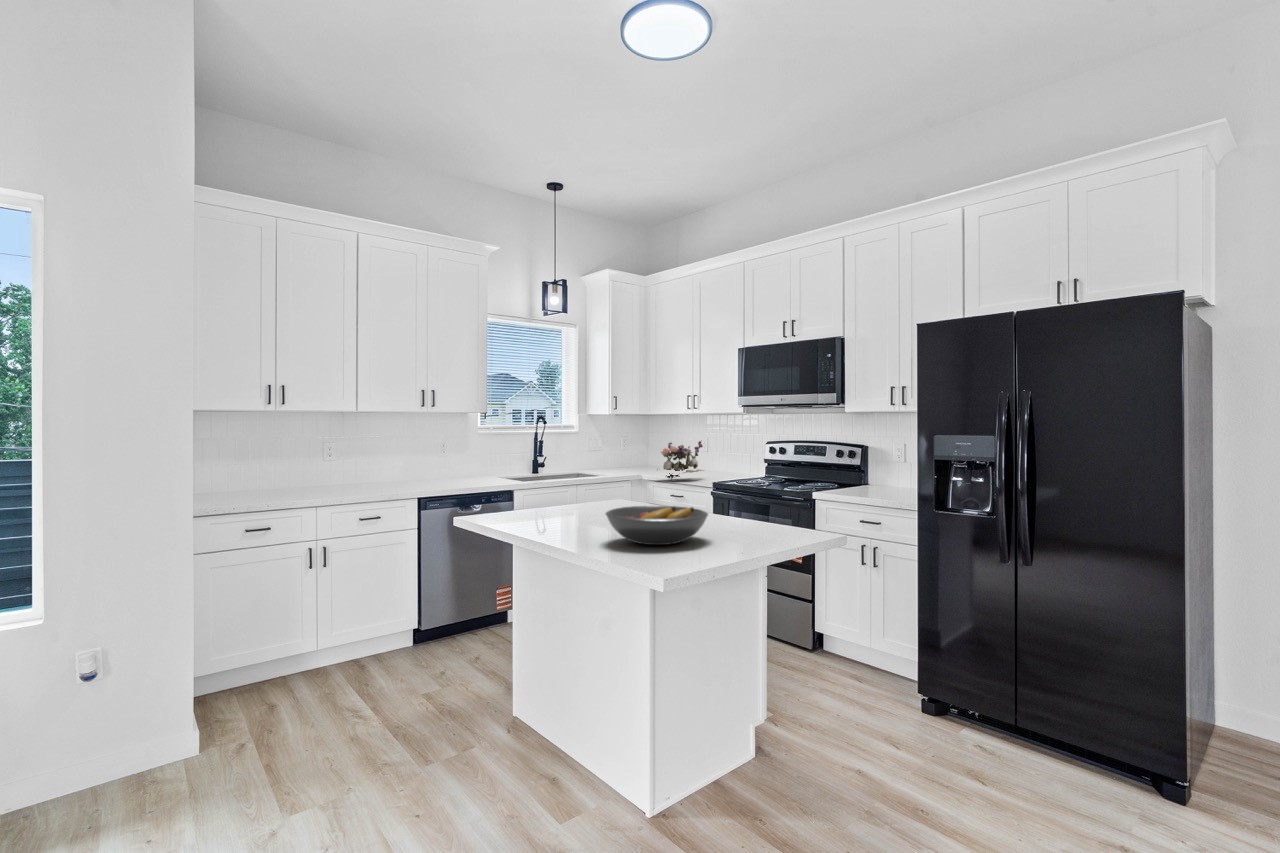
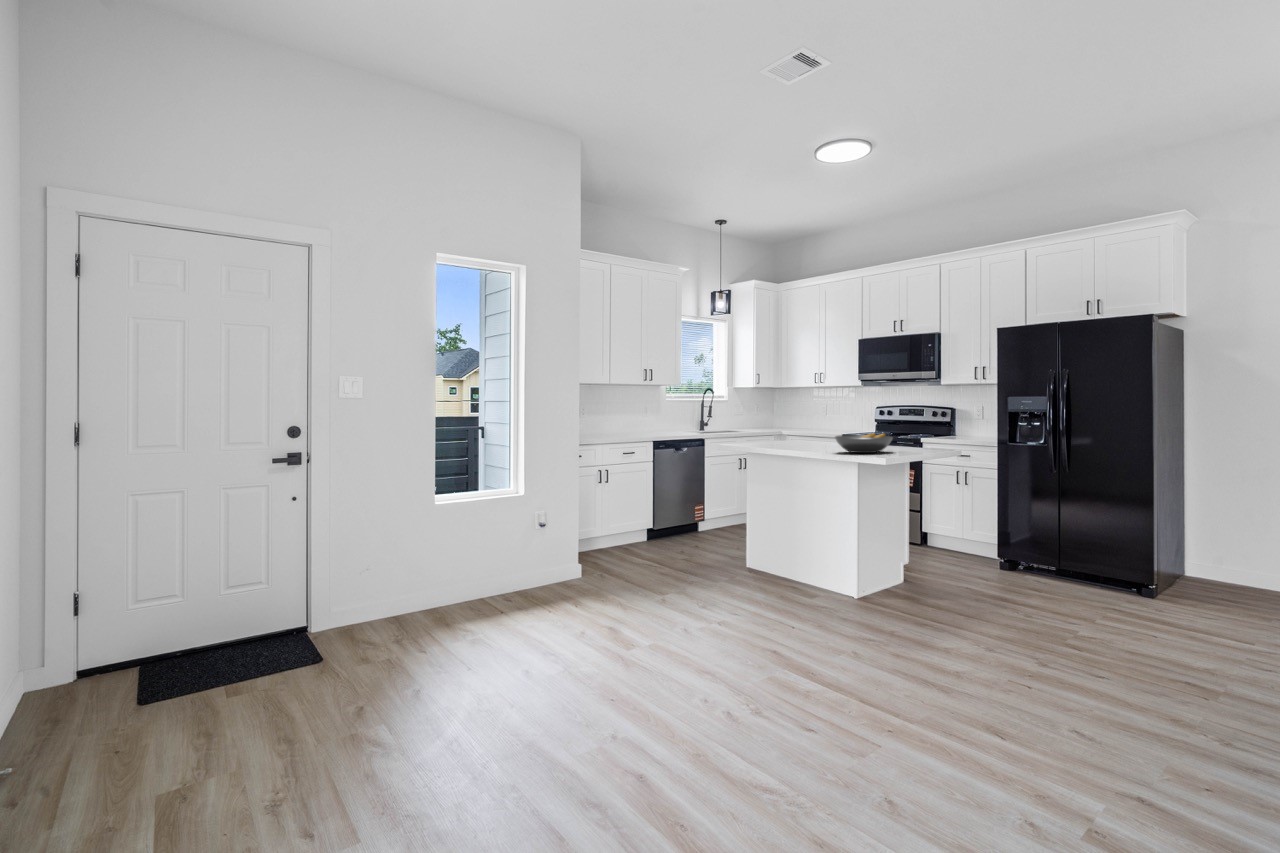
flower arrangement: present [657,440,704,479] -> none [785,407,824,436]

